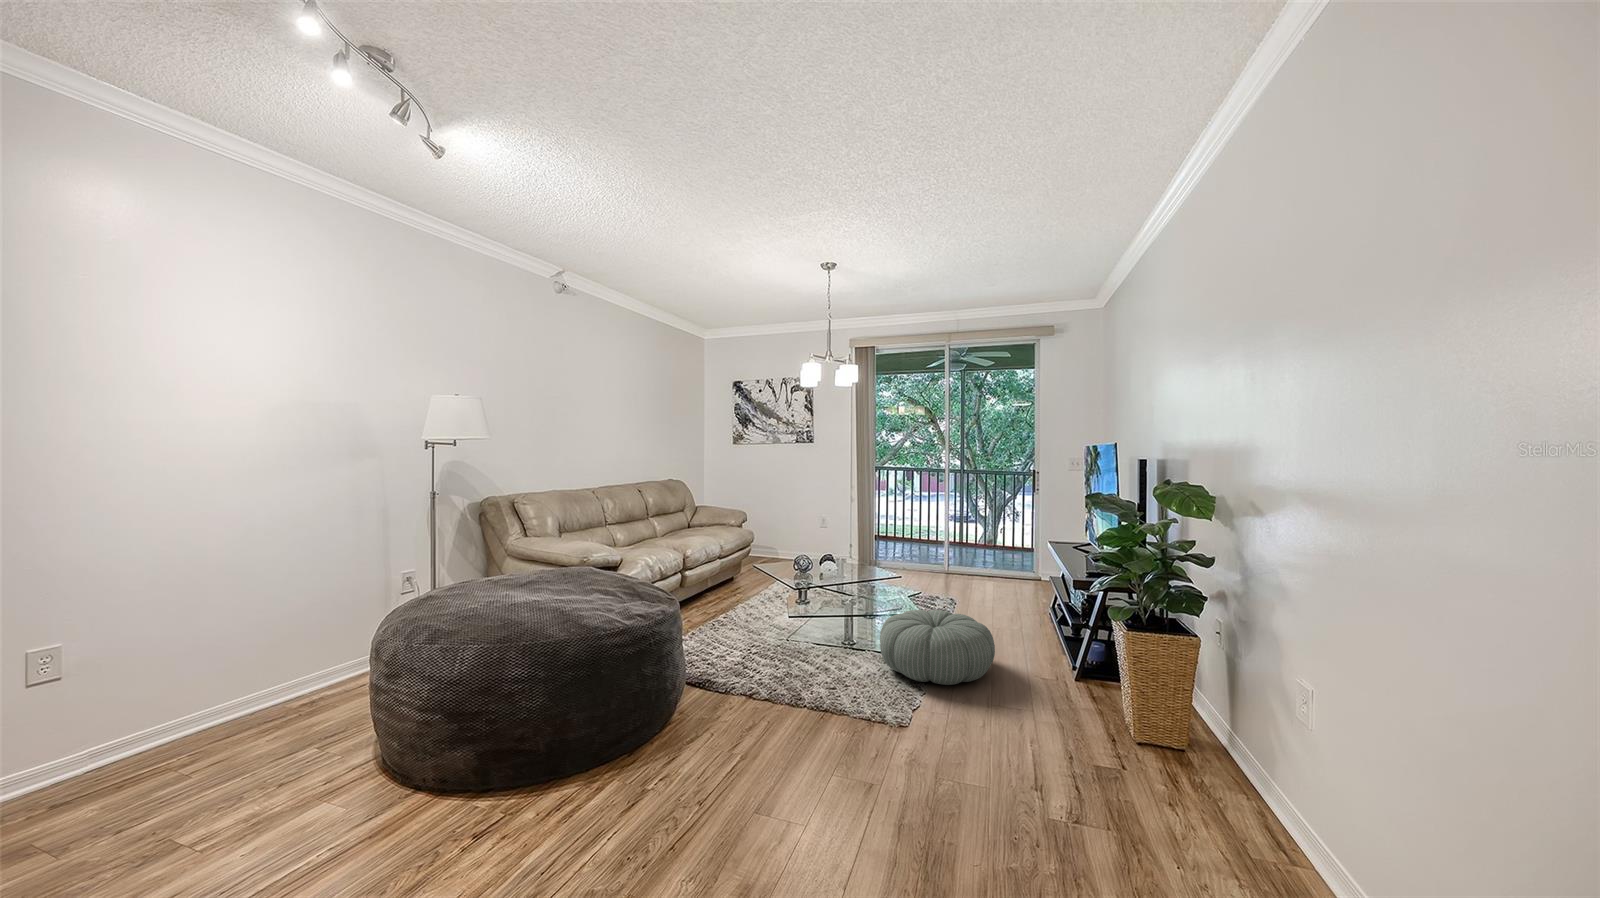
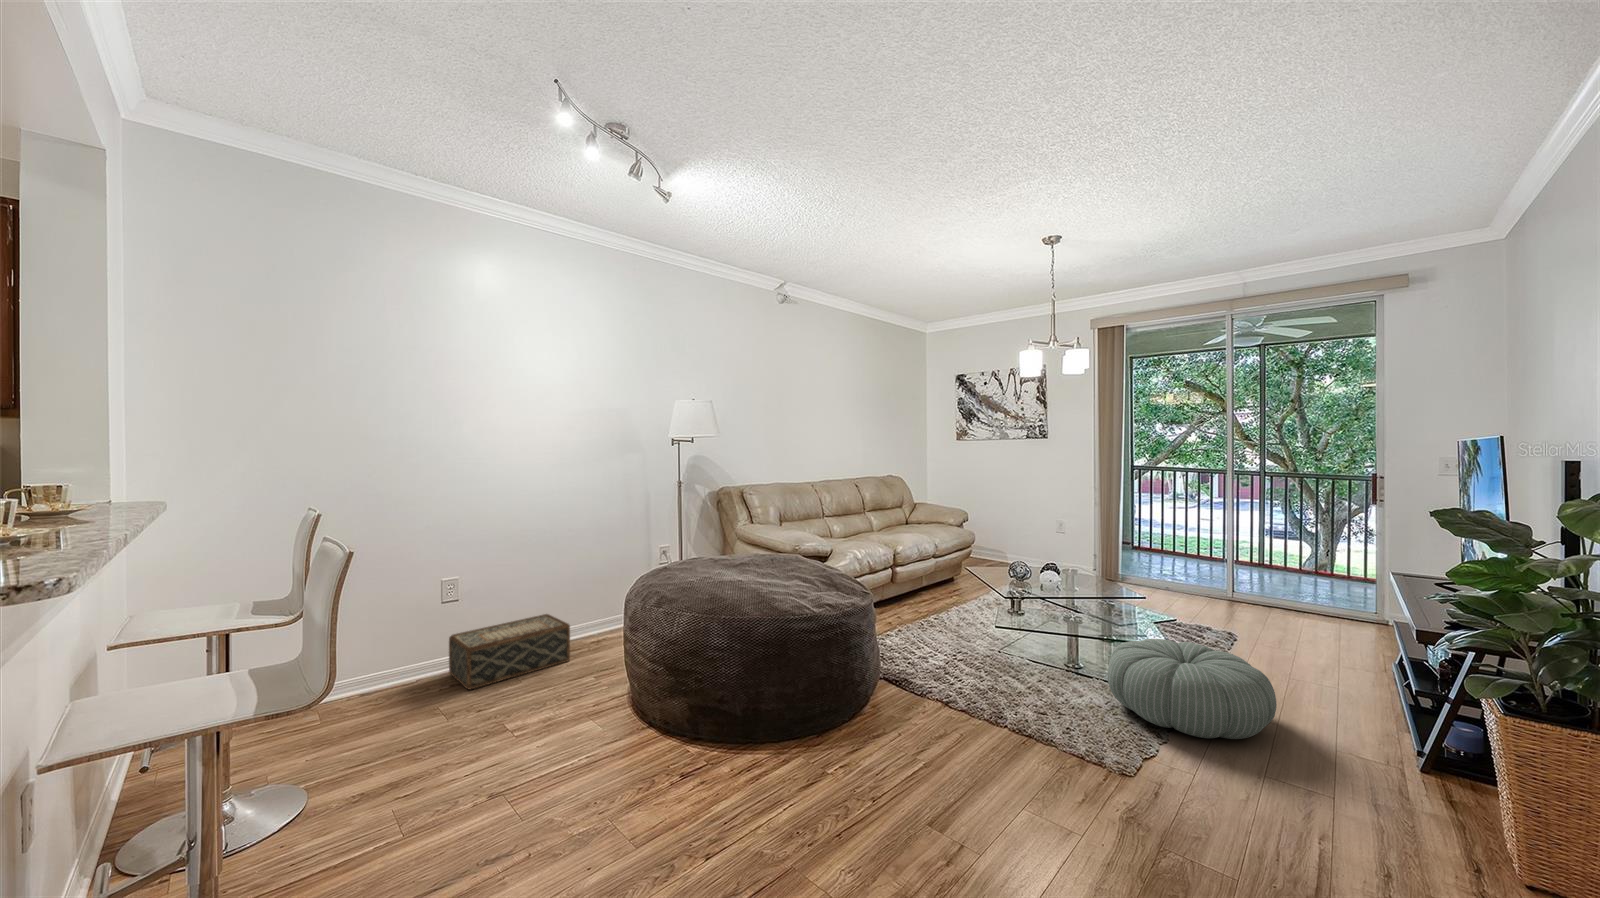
woven basket: none [43,676,273,805] -> present [449,614,570,690]

